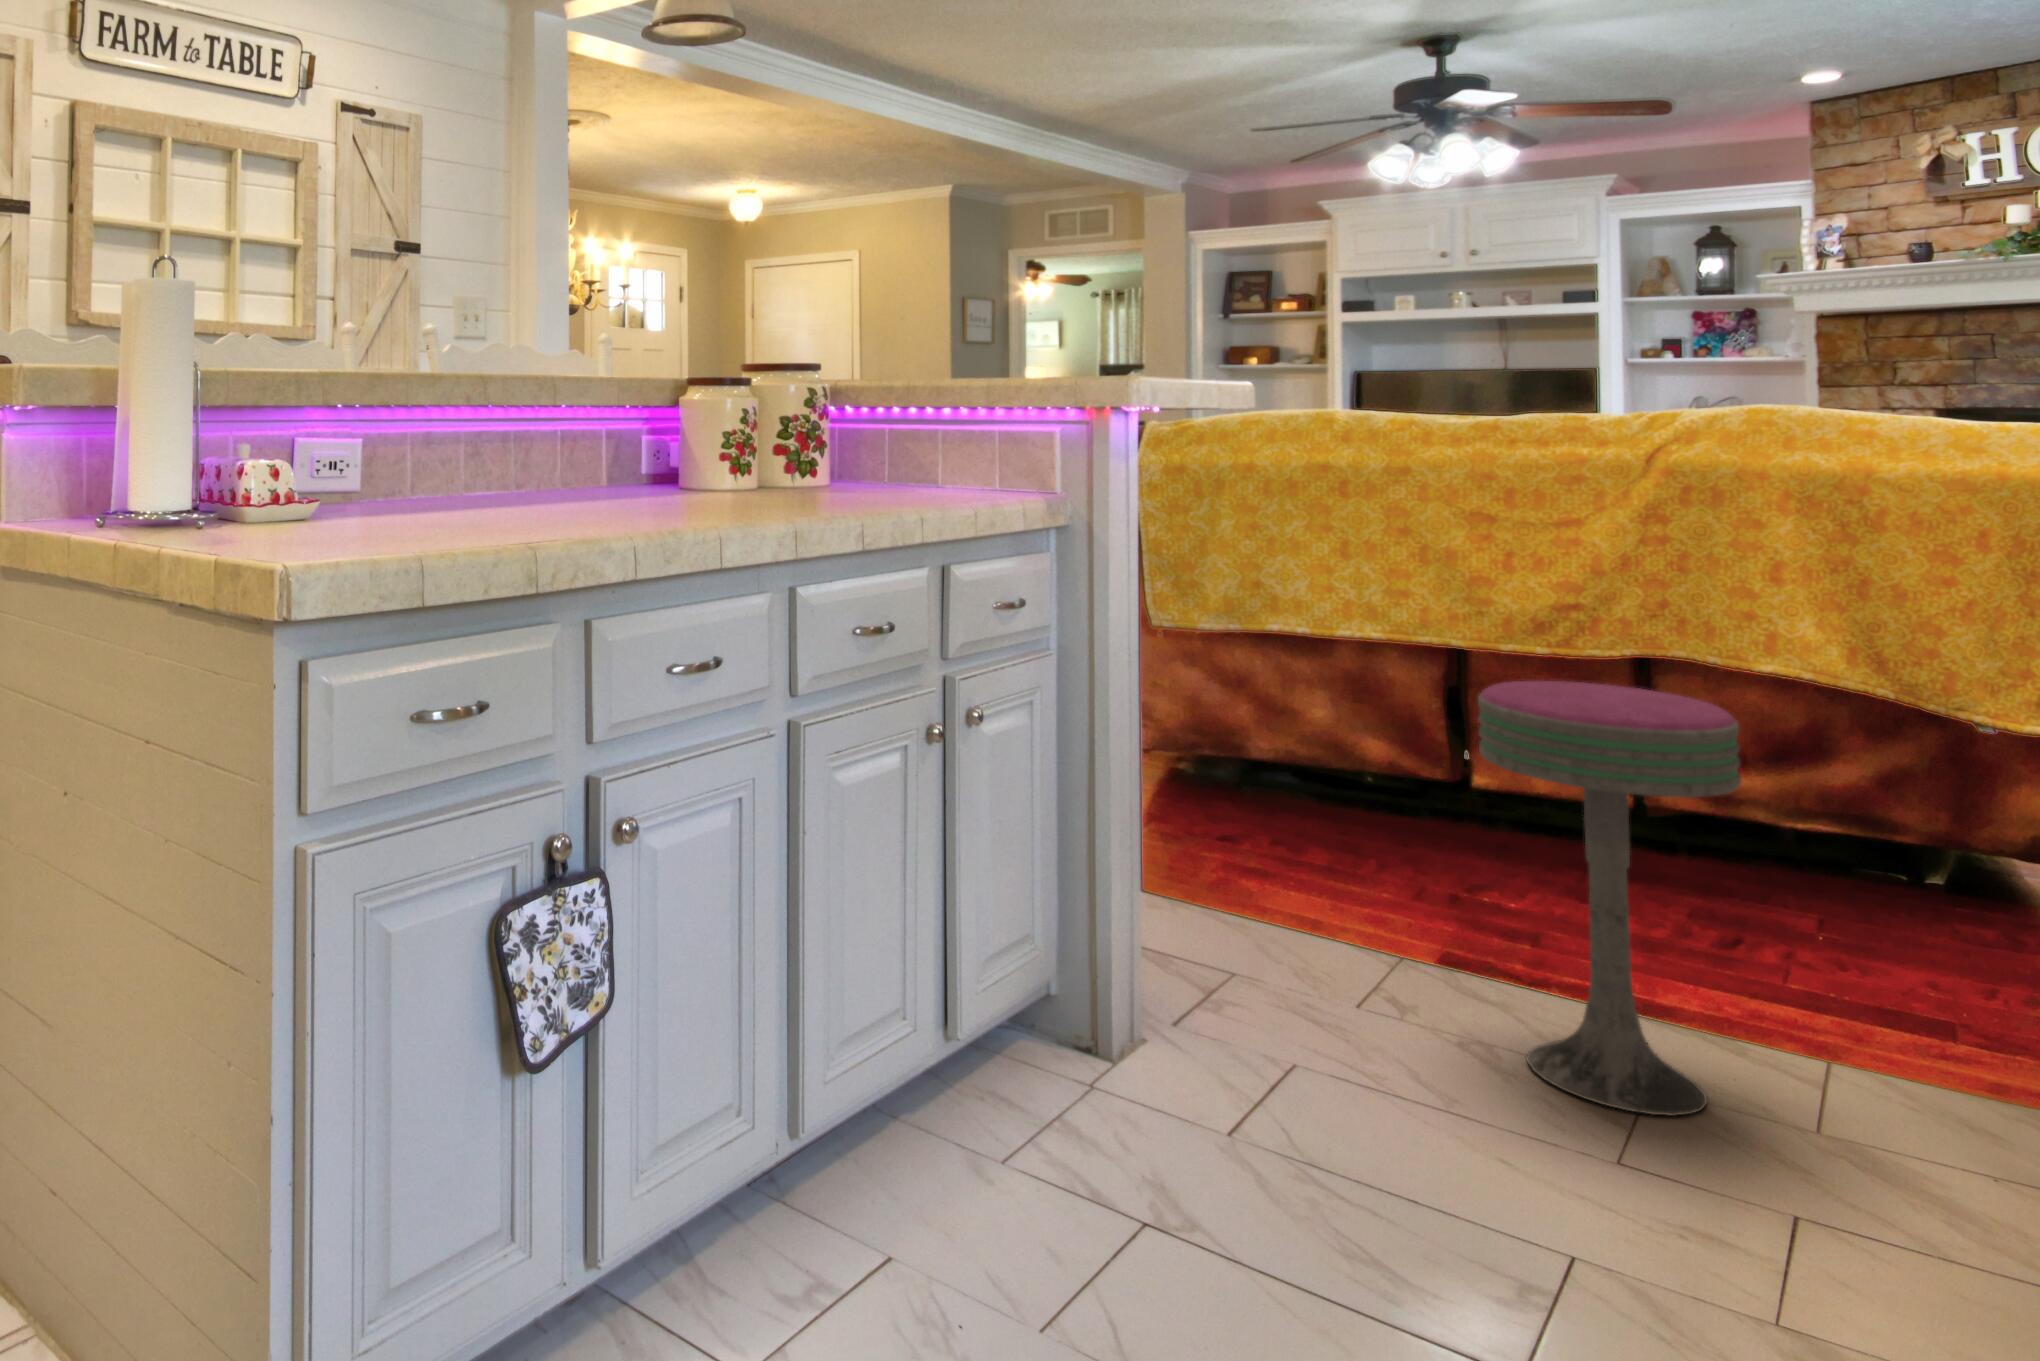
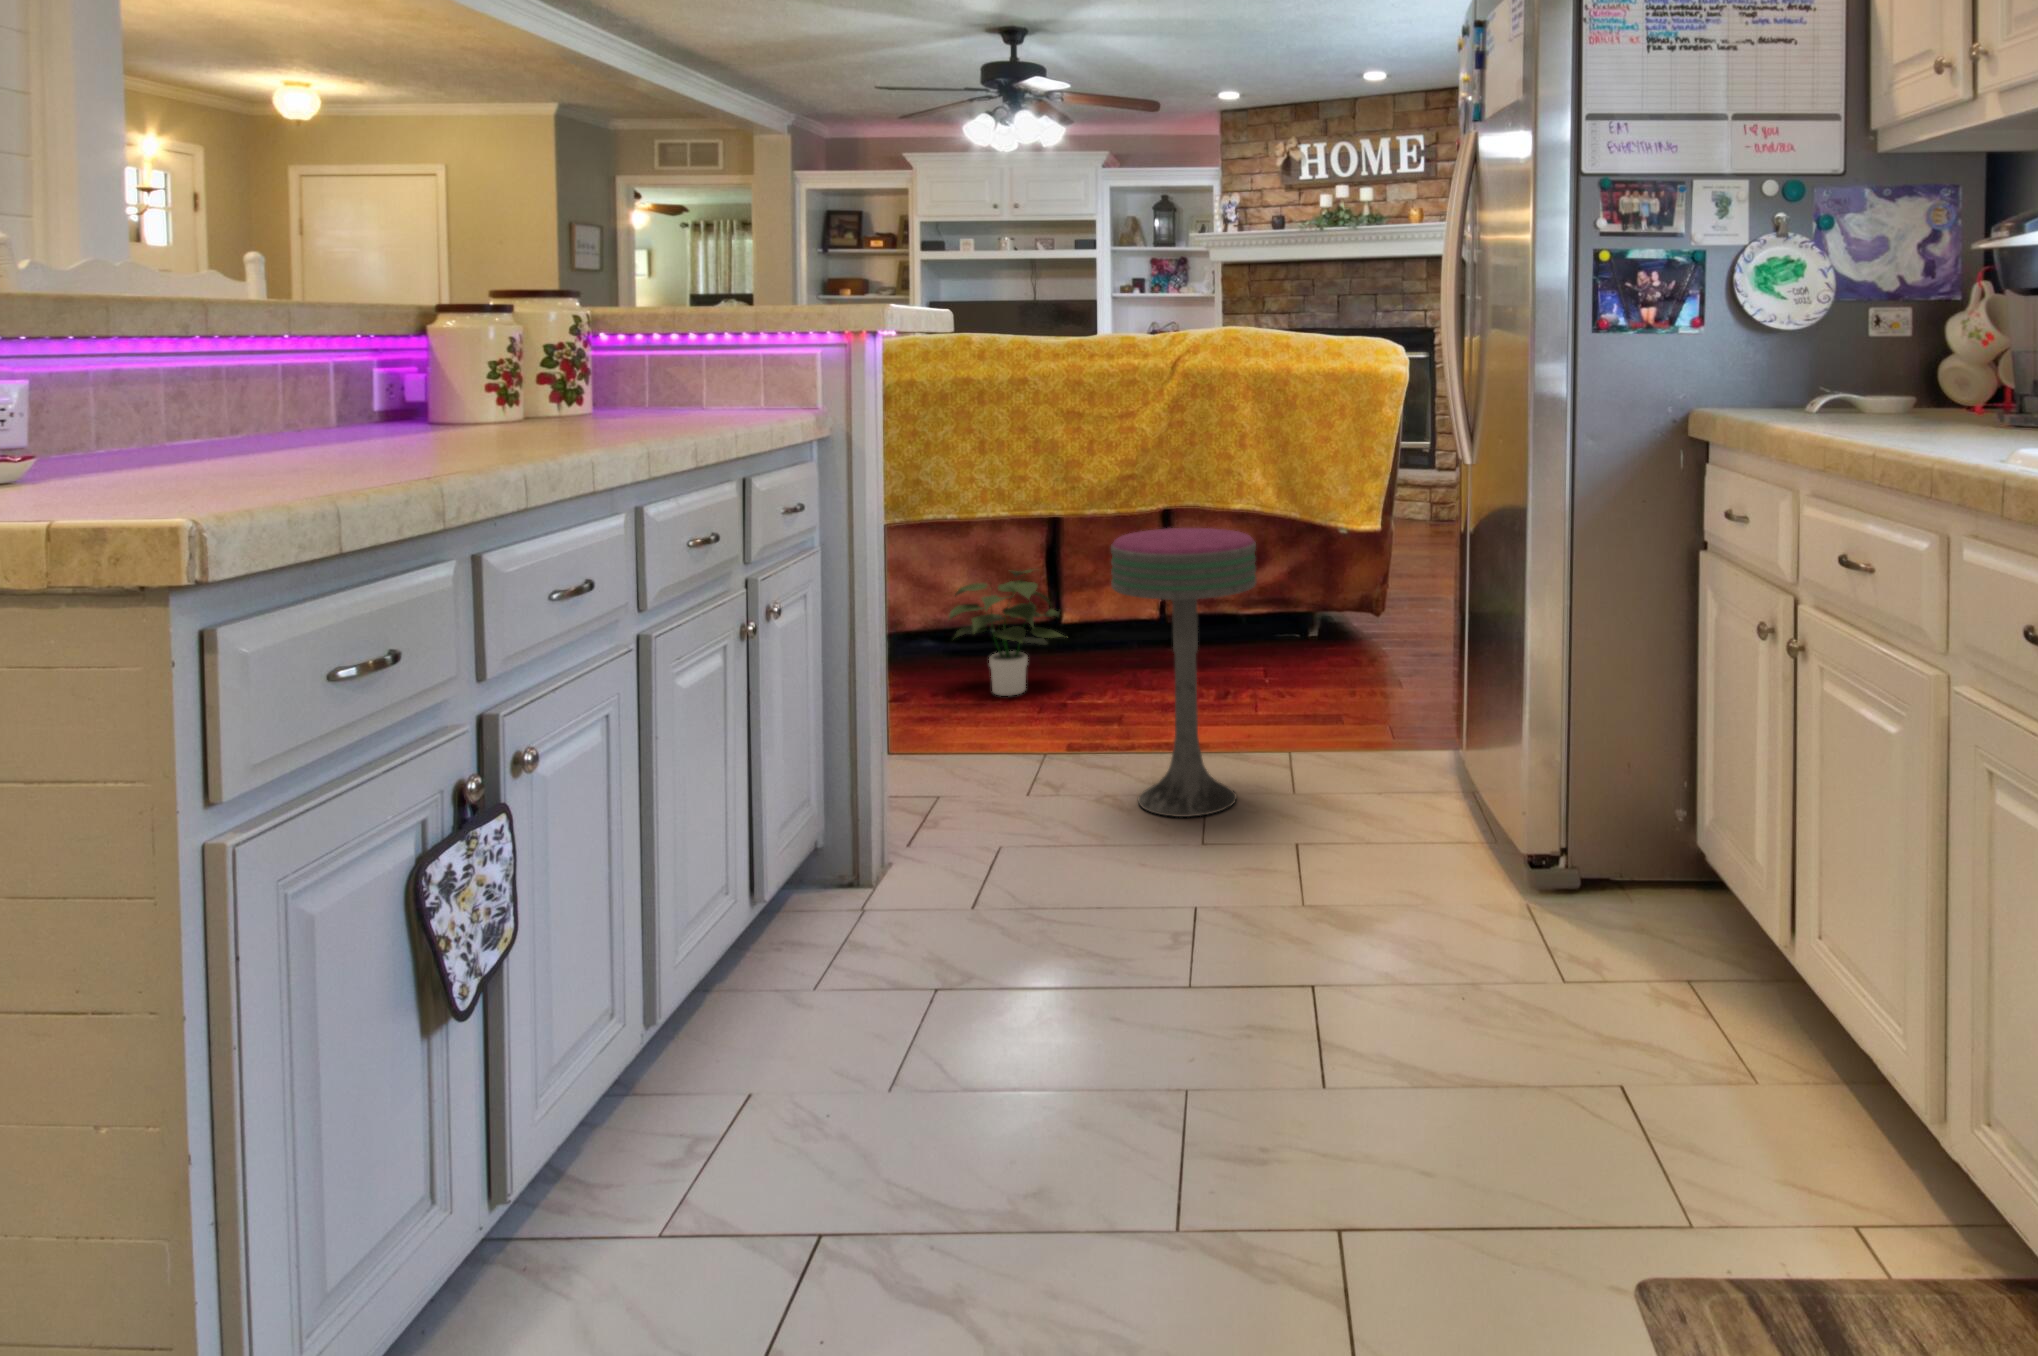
potted plant: none [1290,702,1464,861] -> present [949,569,1067,696]

